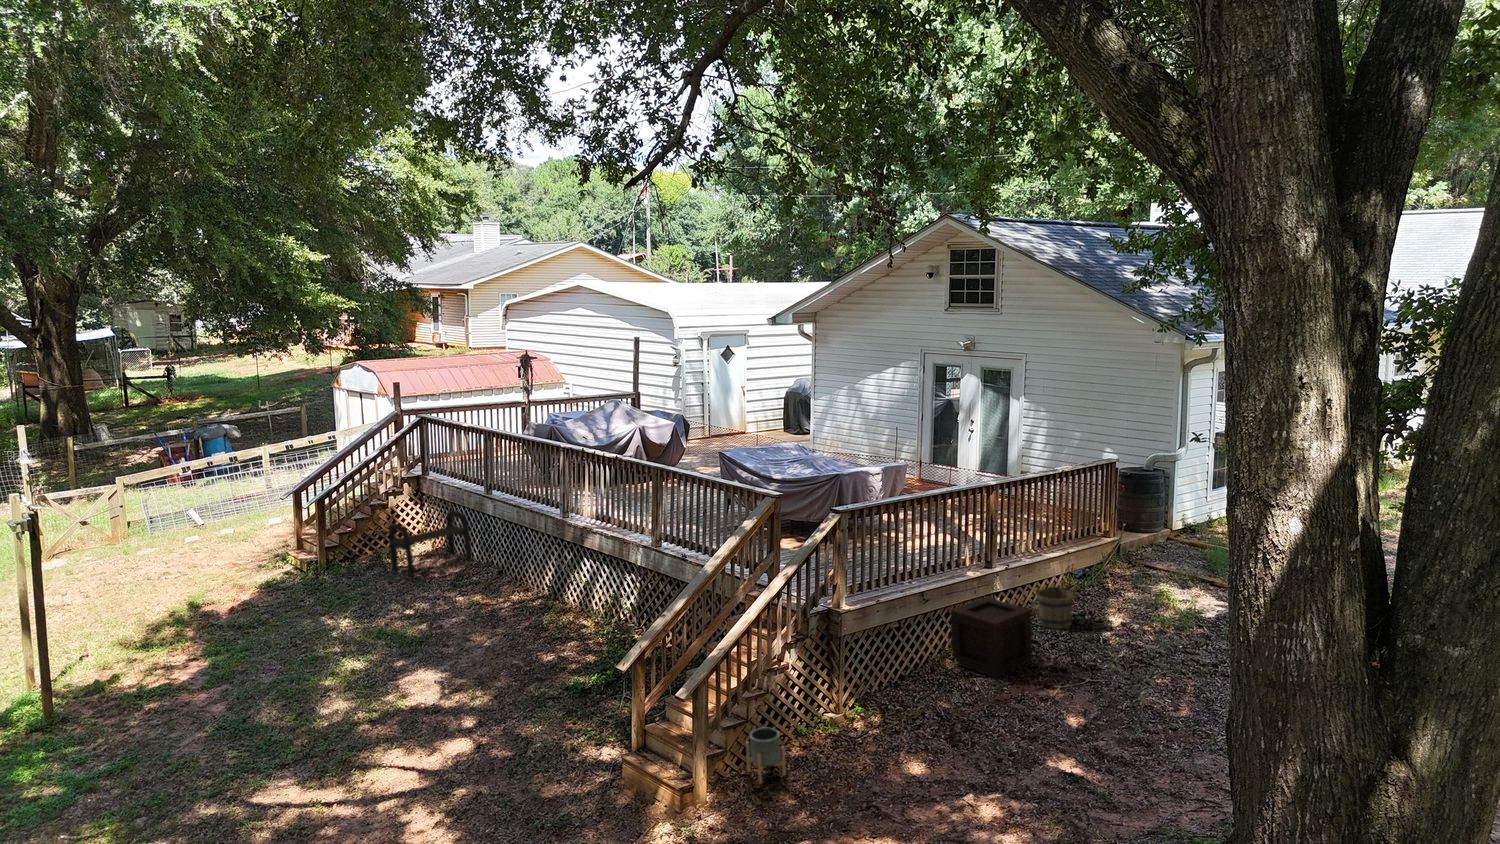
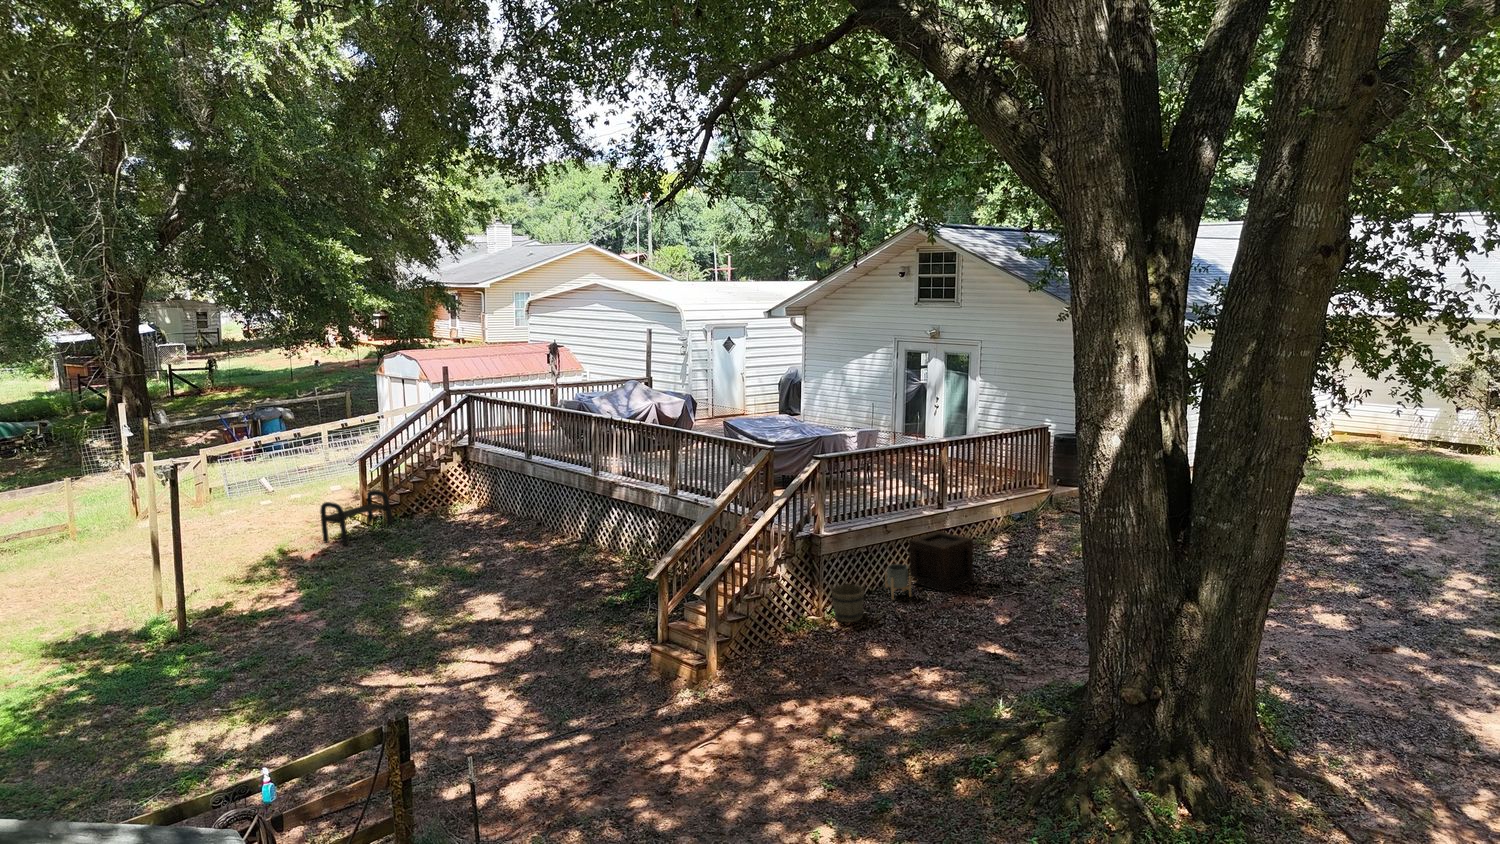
bench: present [389,511,472,577] -> present [320,490,393,546]
bucket: present [1036,587,1075,629] -> present [830,584,865,622]
planter: present [746,727,786,784] -> present [885,564,911,599]

